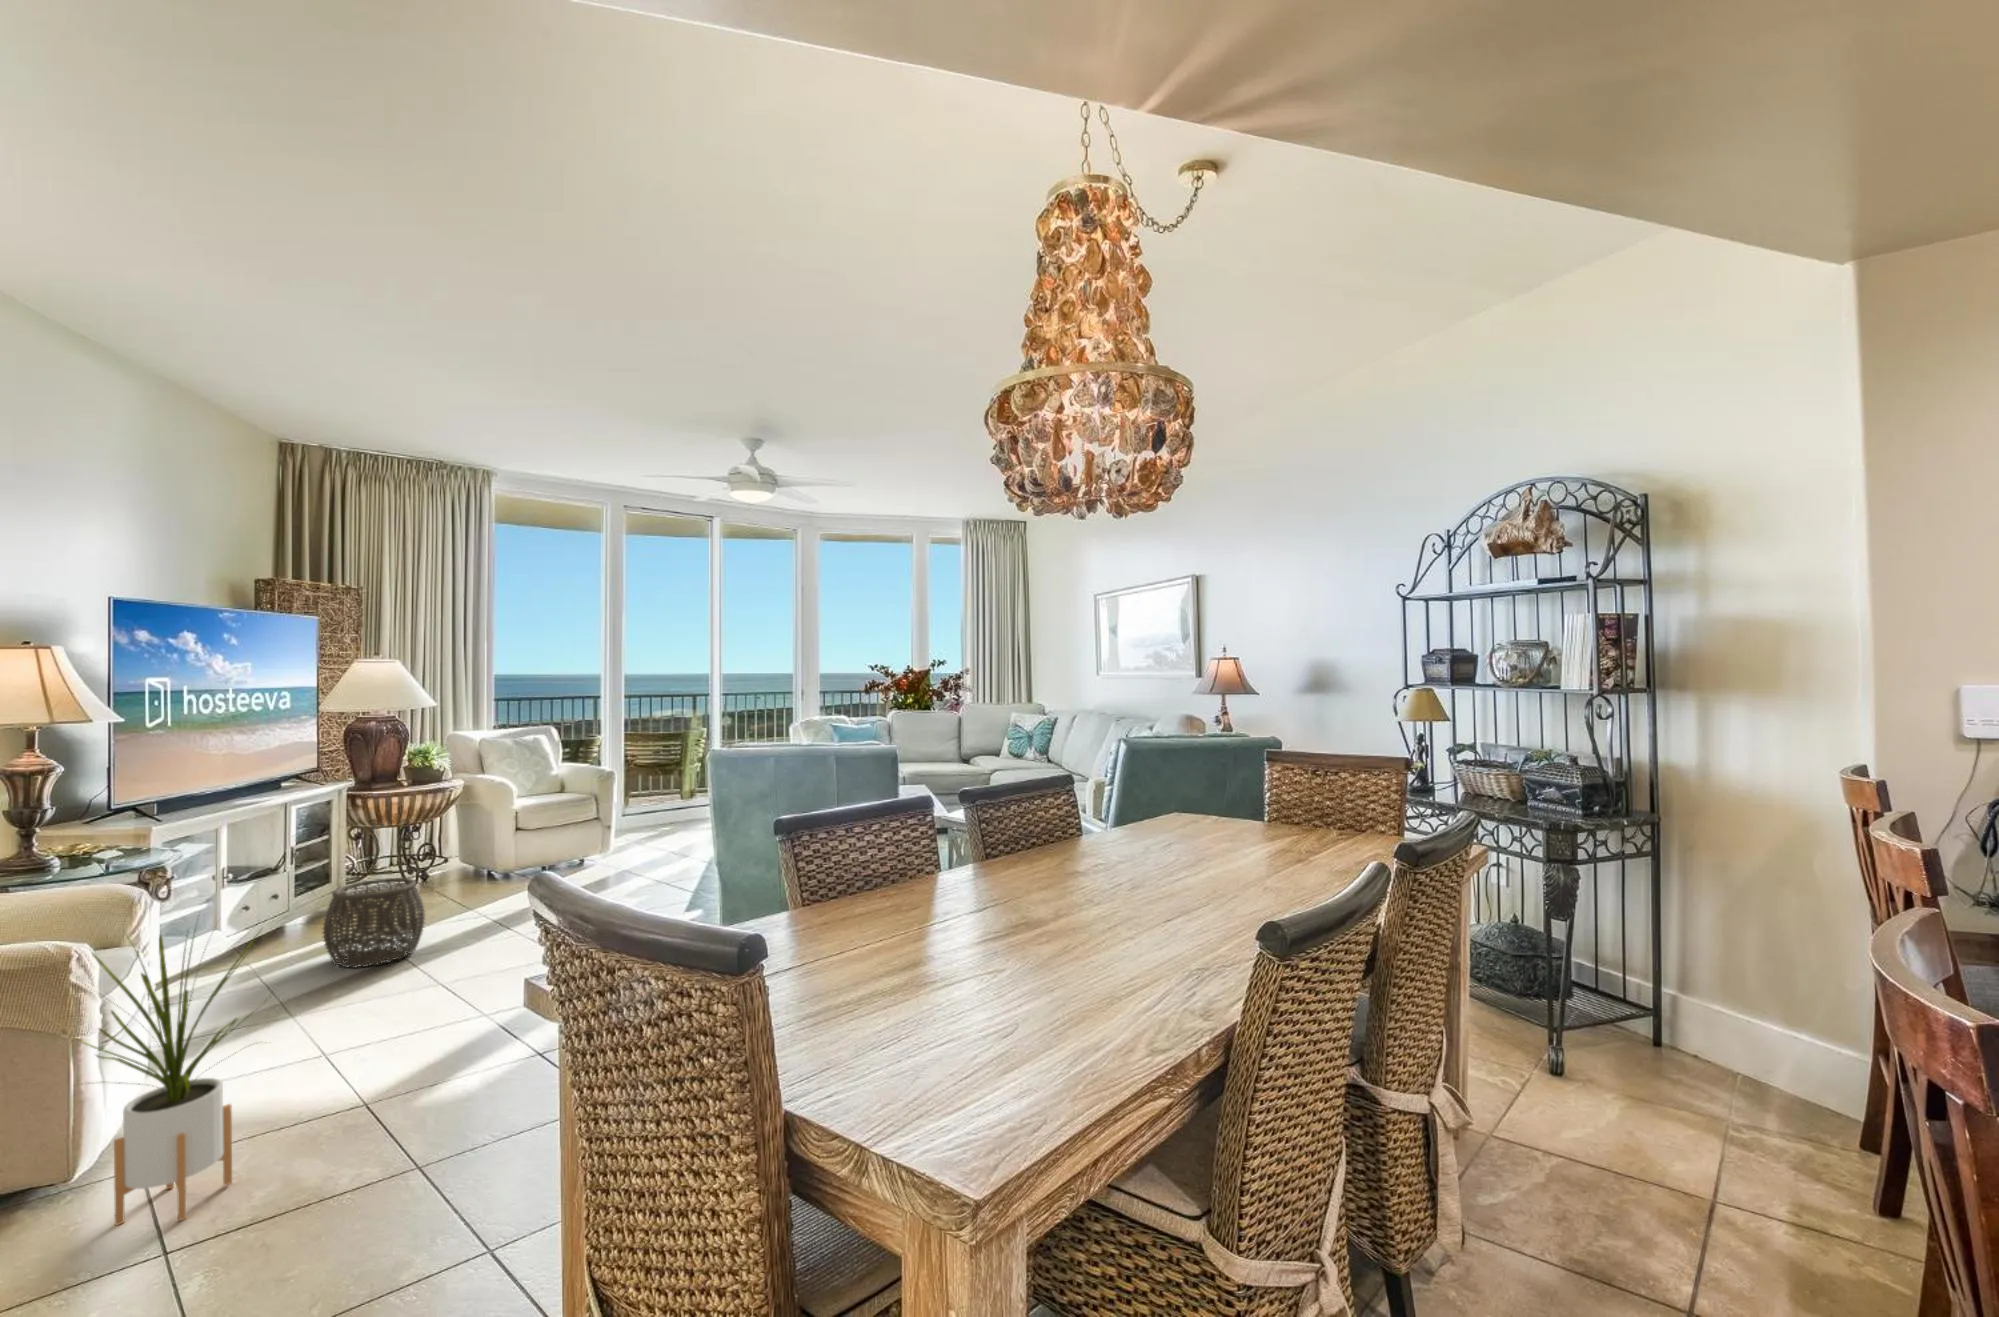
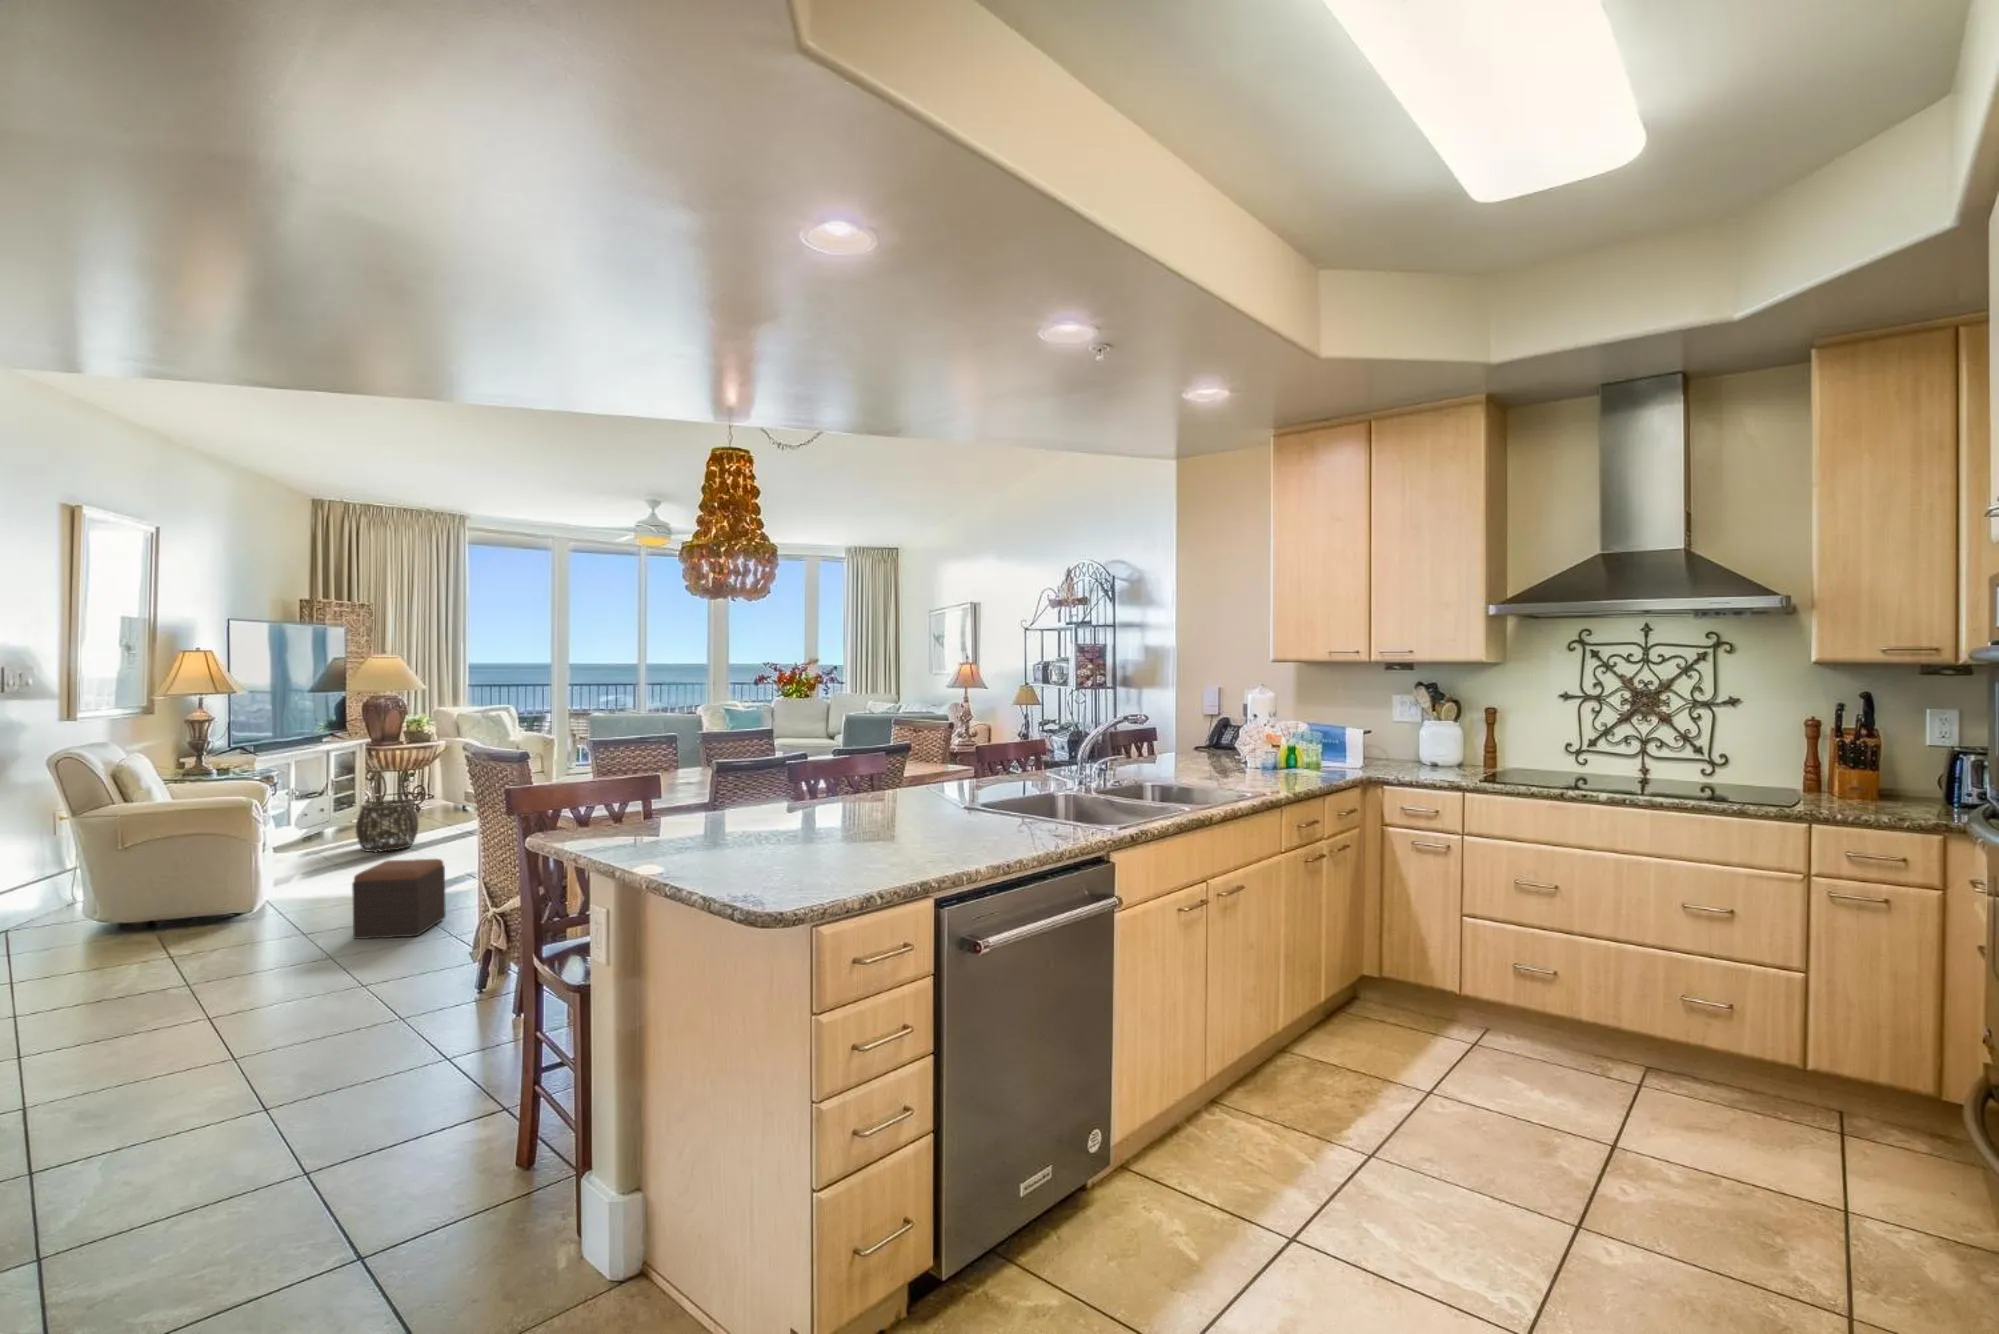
house plant: present [73,934,262,1225] -> none [254,789,347,931]
footstool: none [274,1045,475,1253] -> present [352,859,446,939]

